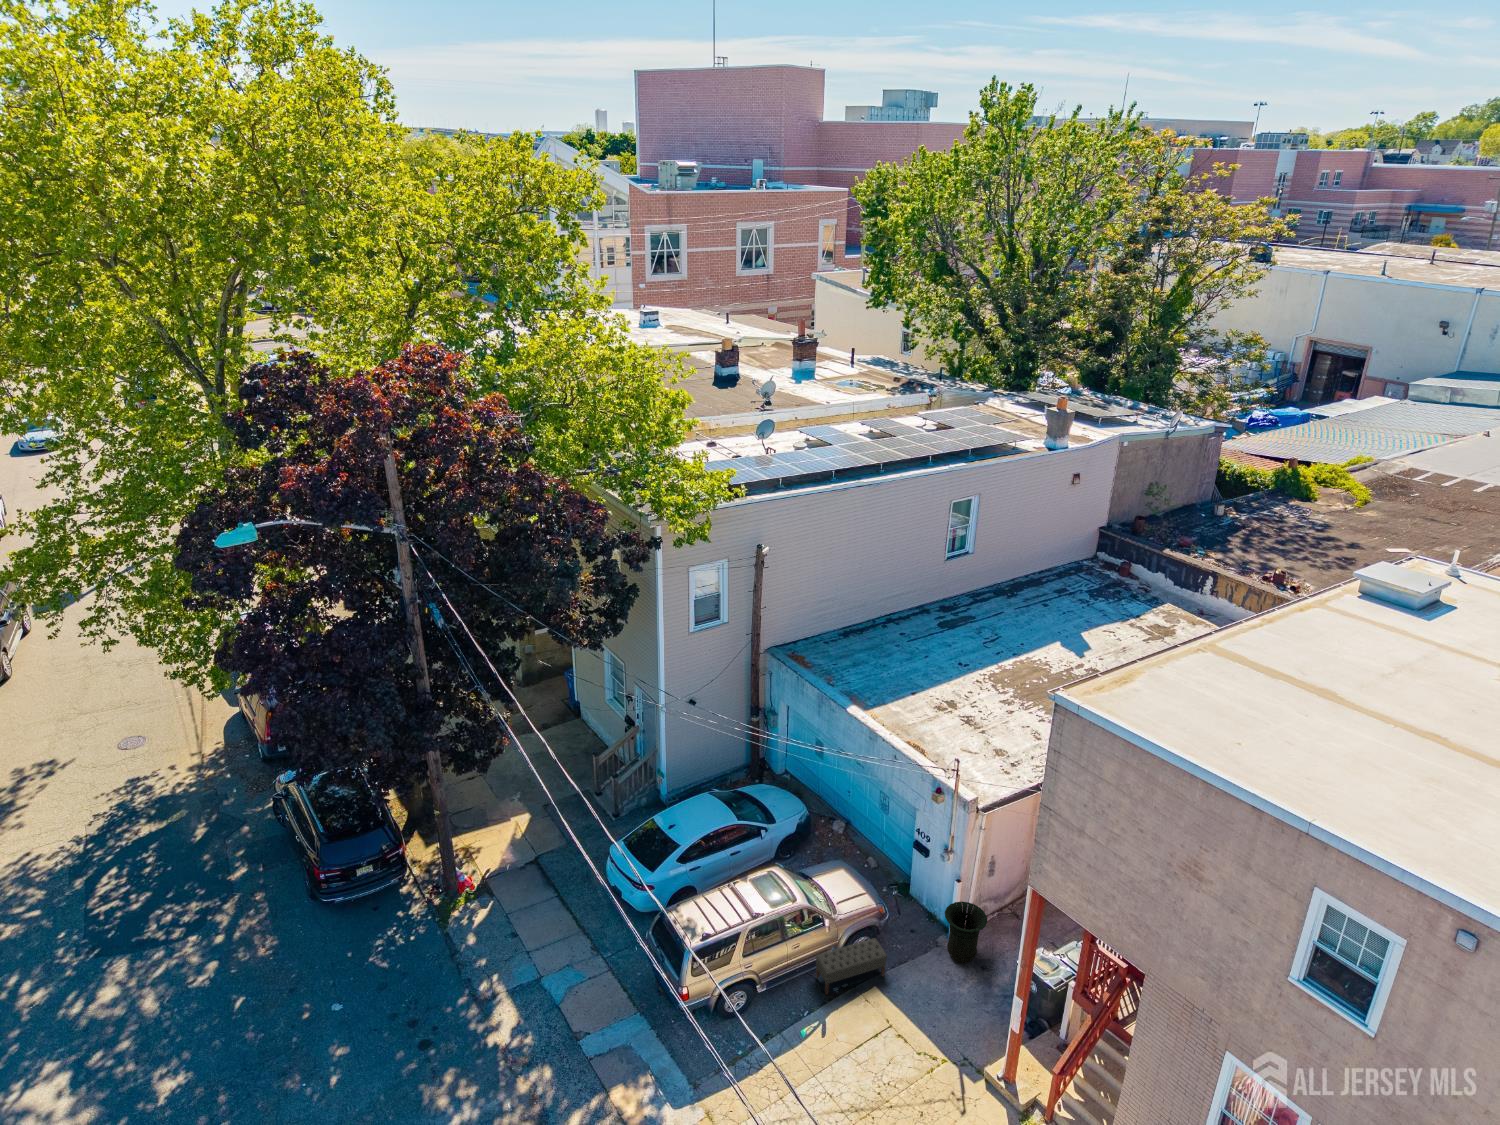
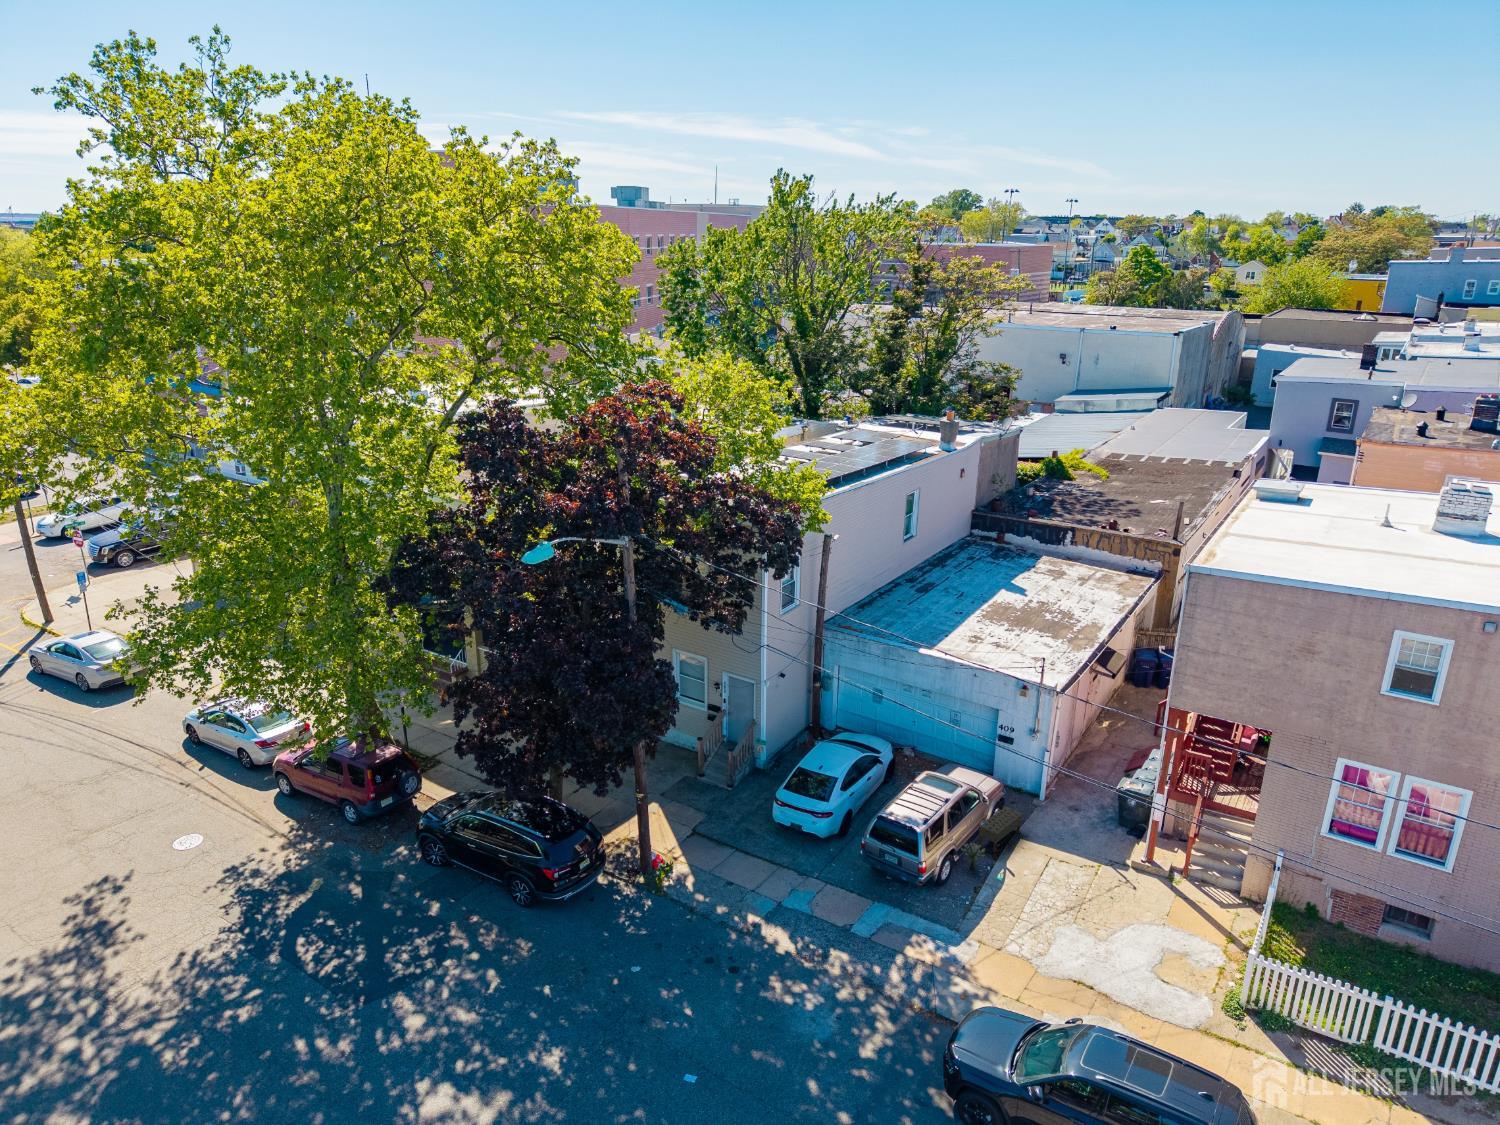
trash can: present [945,902,987,963] -> none [1042,767,1074,812]
potted plant: none [766,973,797,1008] -> present [966,845,984,869]

